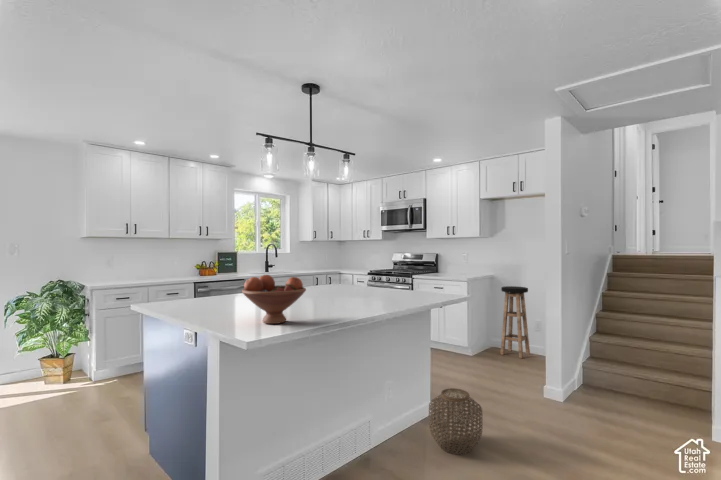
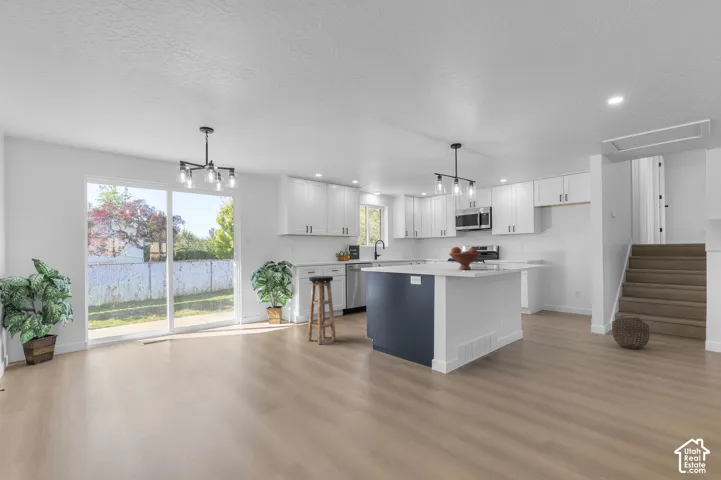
bar stool: present [501,286,530,358] -> present [308,276,336,344]
woven basket: present [429,388,483,454] -> present [612,315,649,349]

